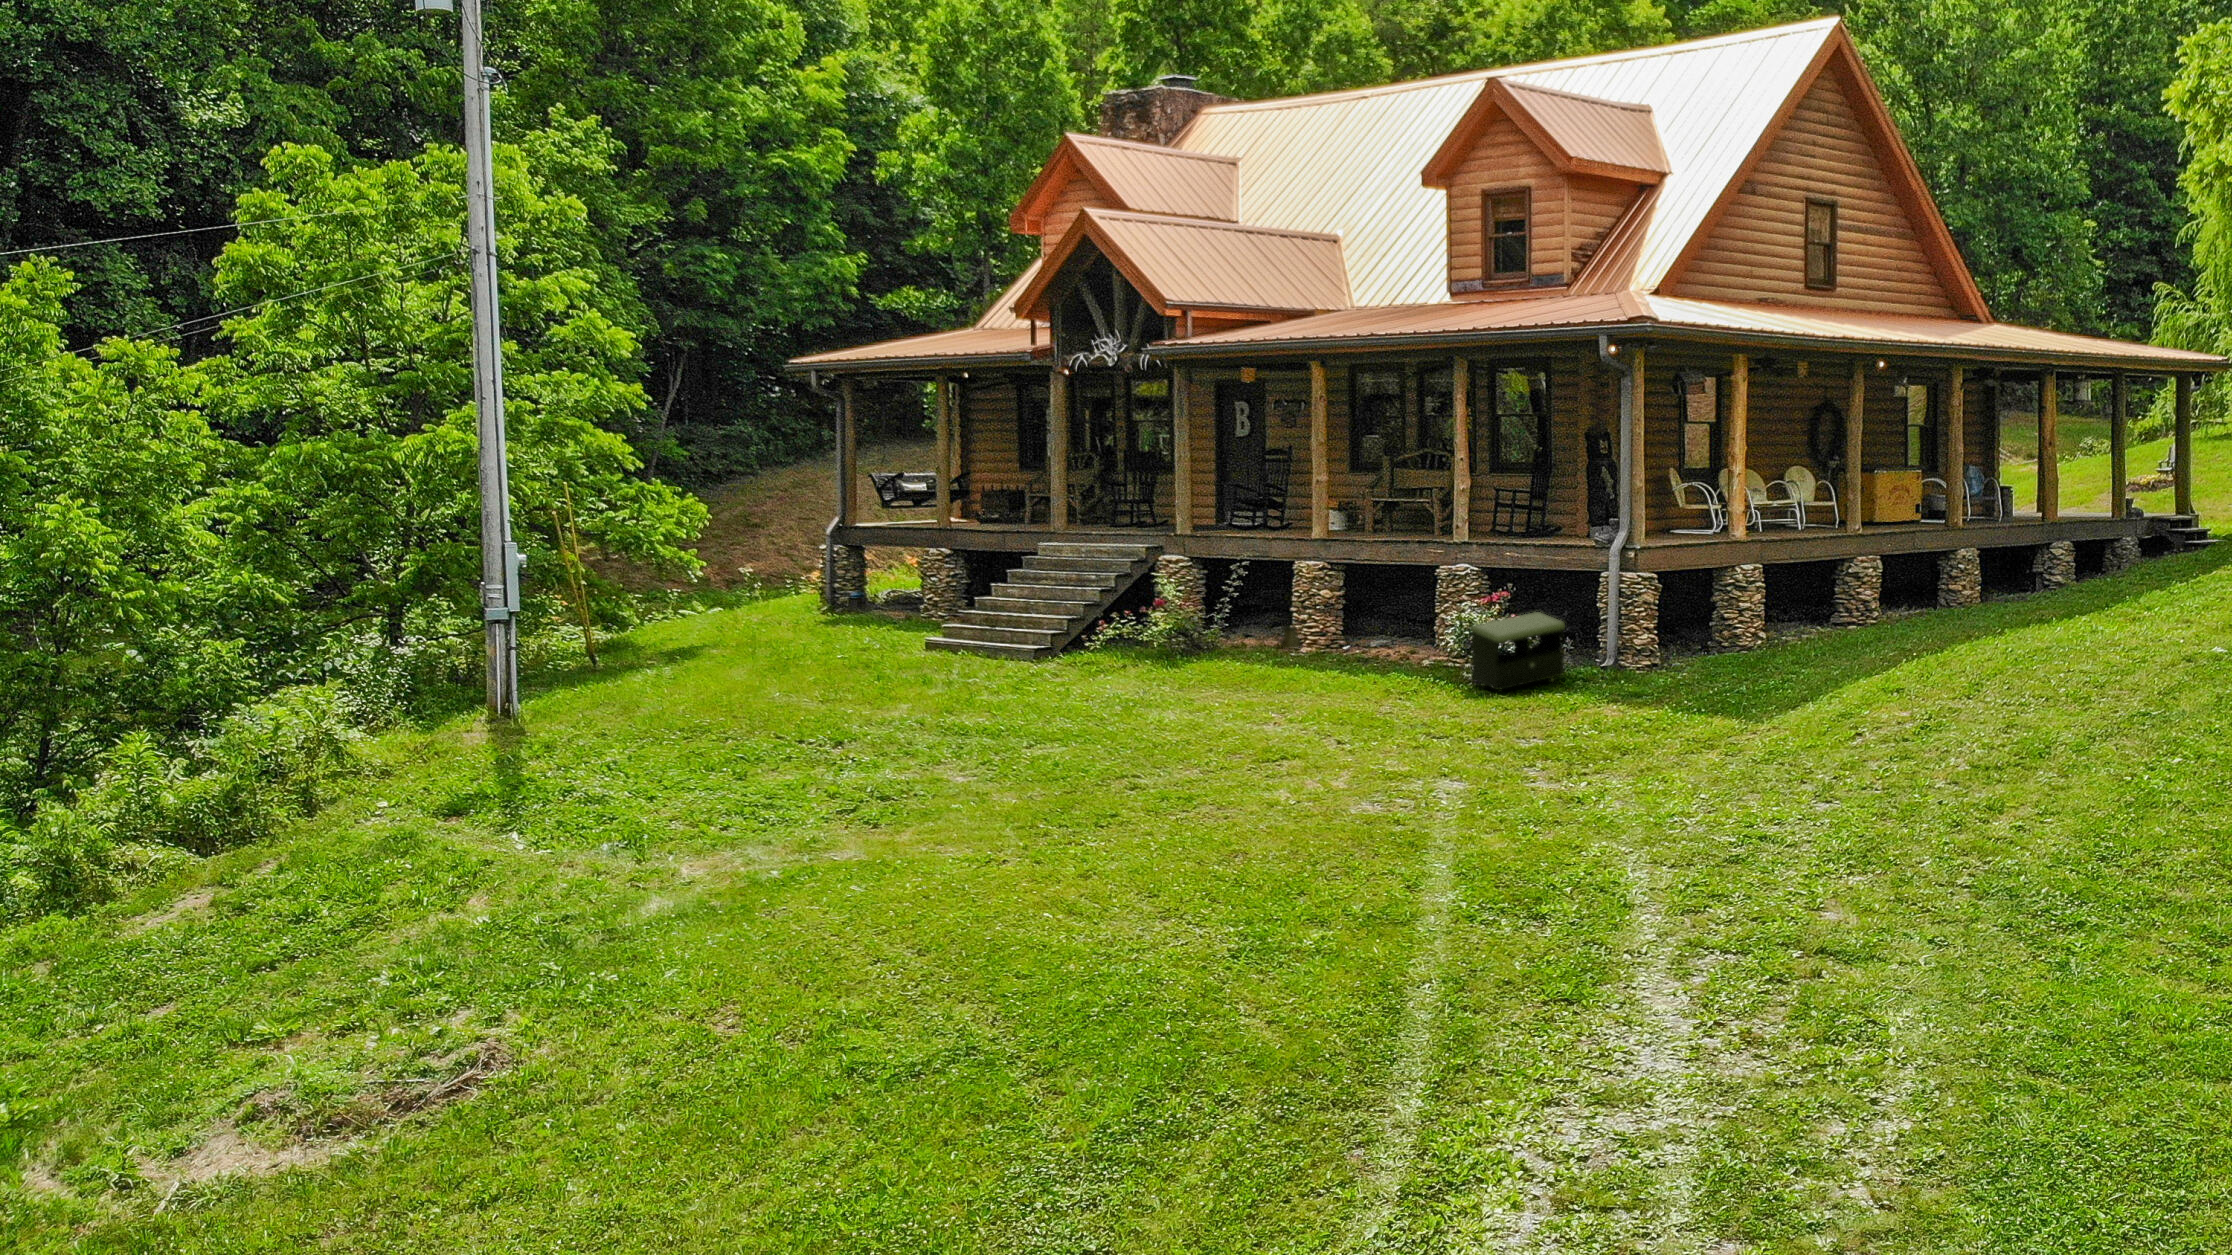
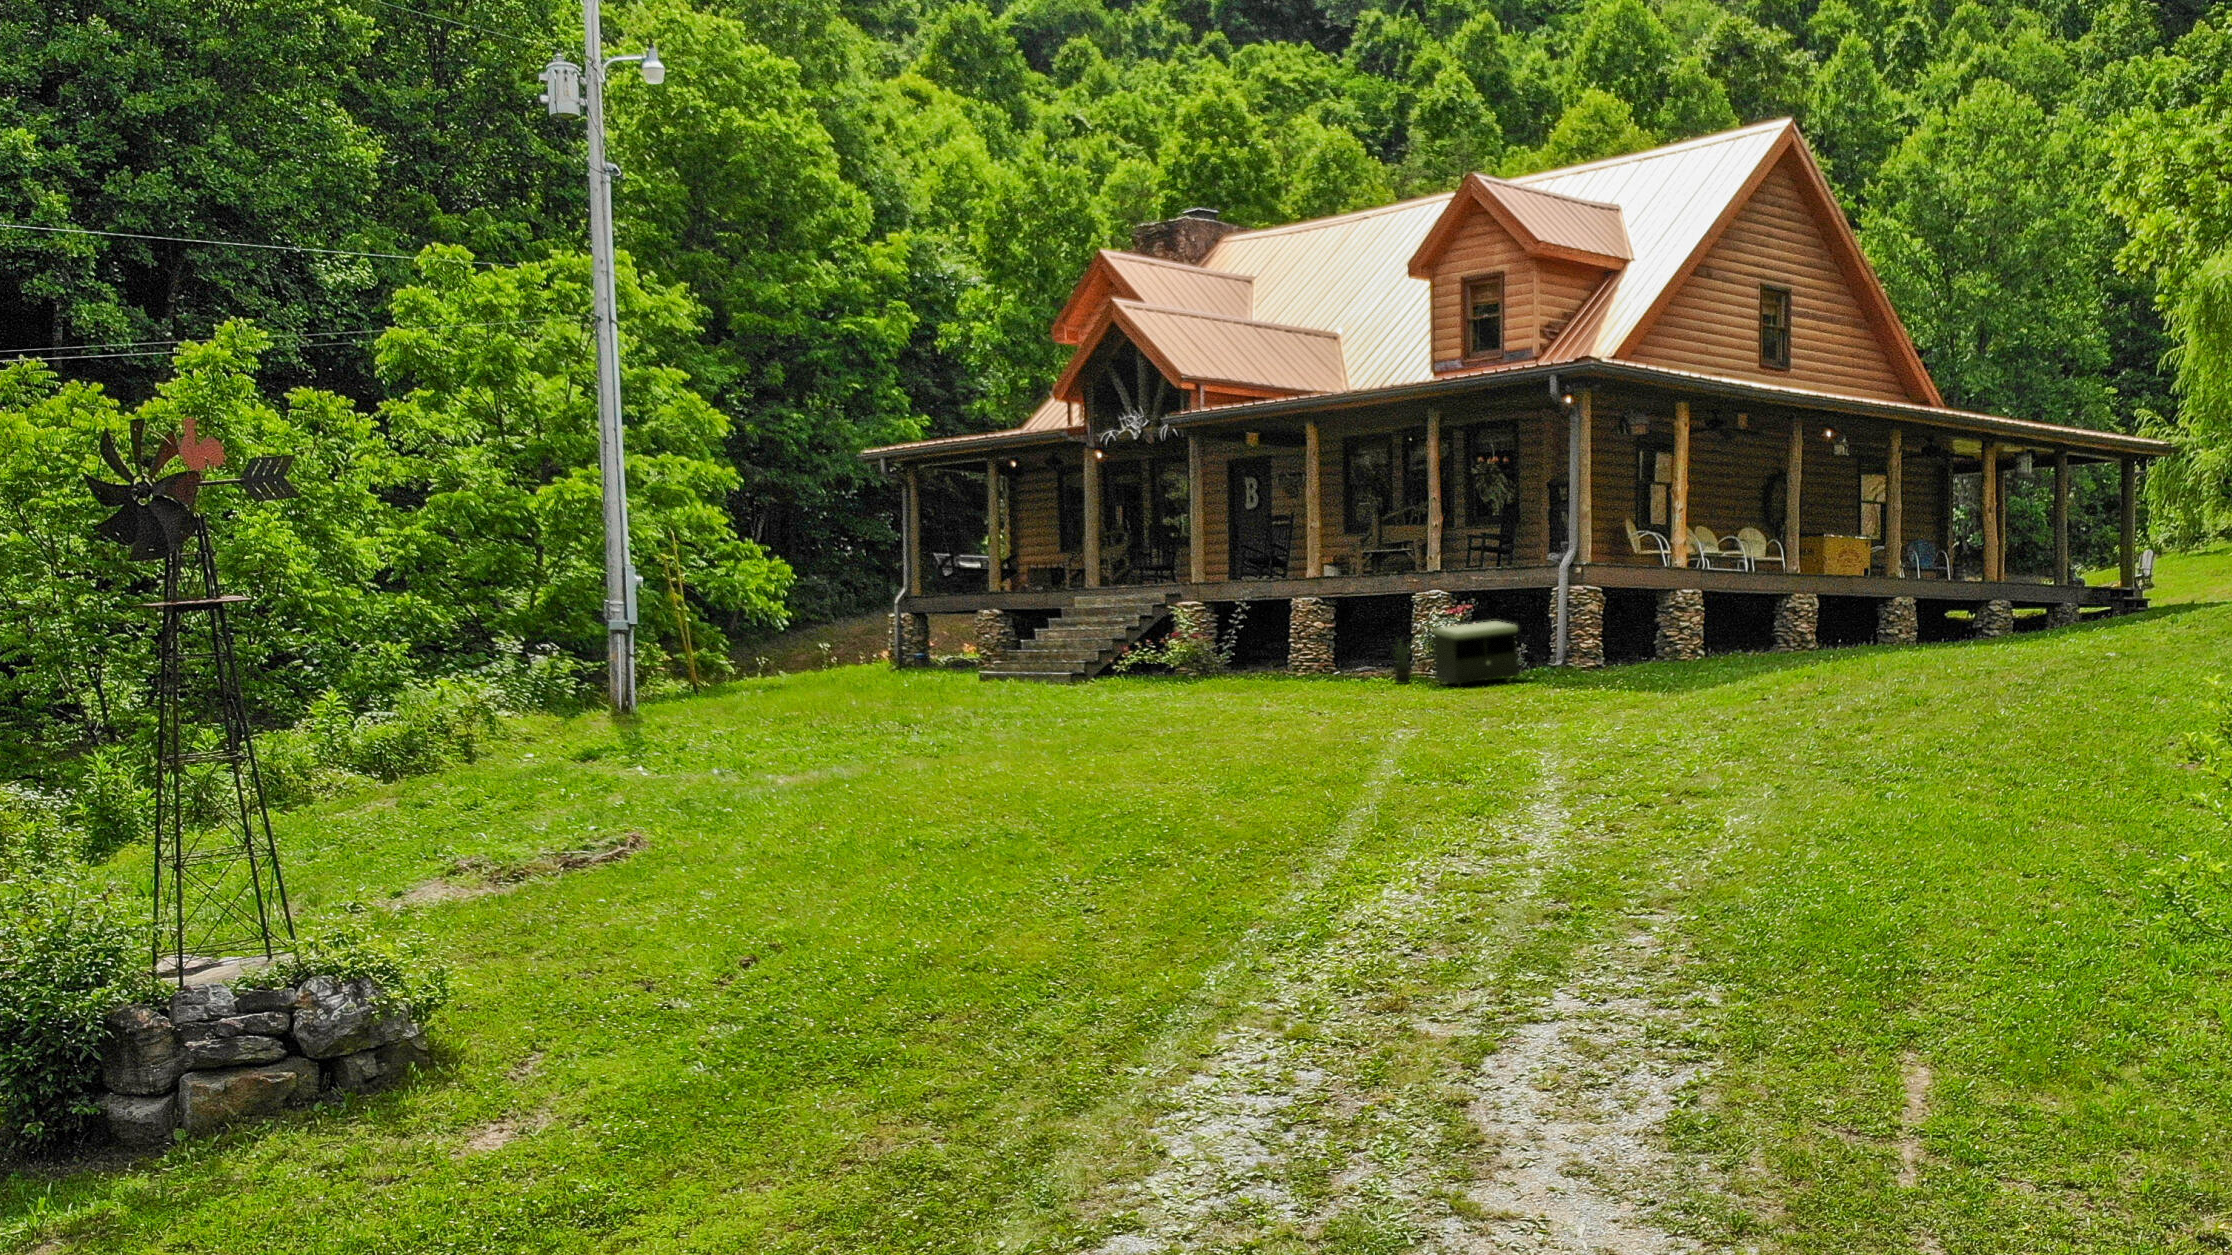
potted plant: none [1419,625,1451,681] -> present [1394,640,1411,684]
watering can: present [1268,626,1300,649] -> none [1256,654,1293,675]

